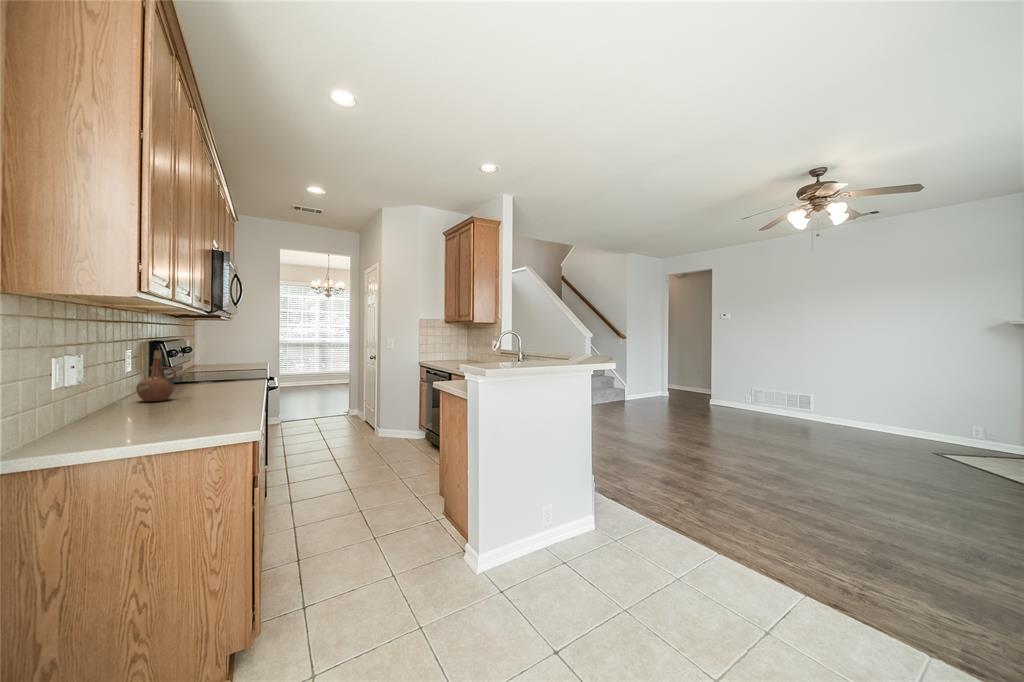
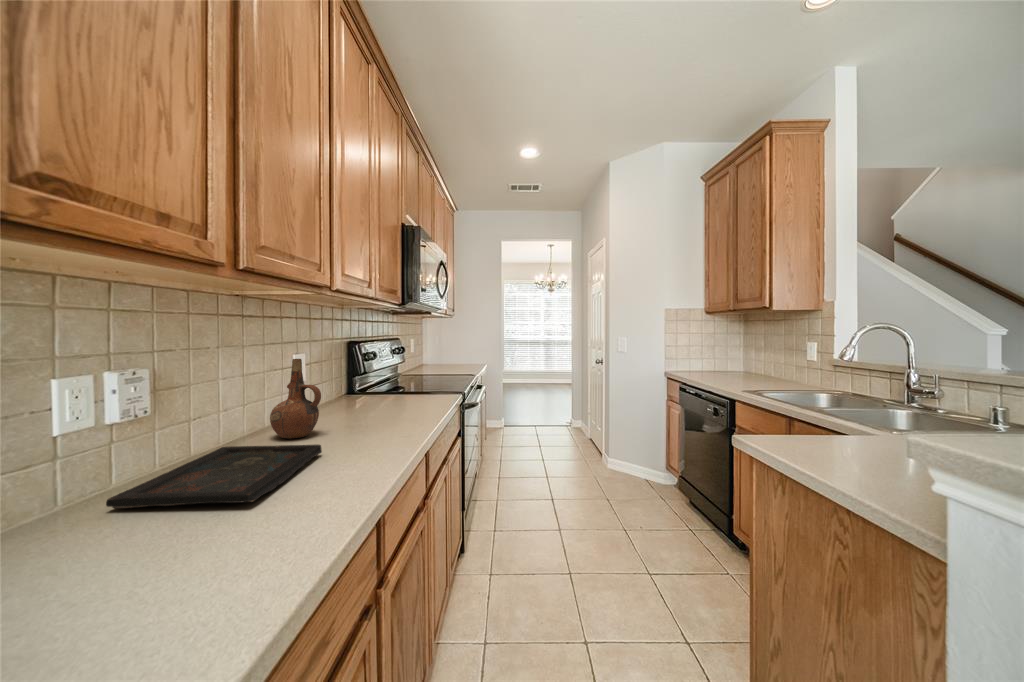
tray: none [99,398,195,421] -> present [106,445,322,508]

